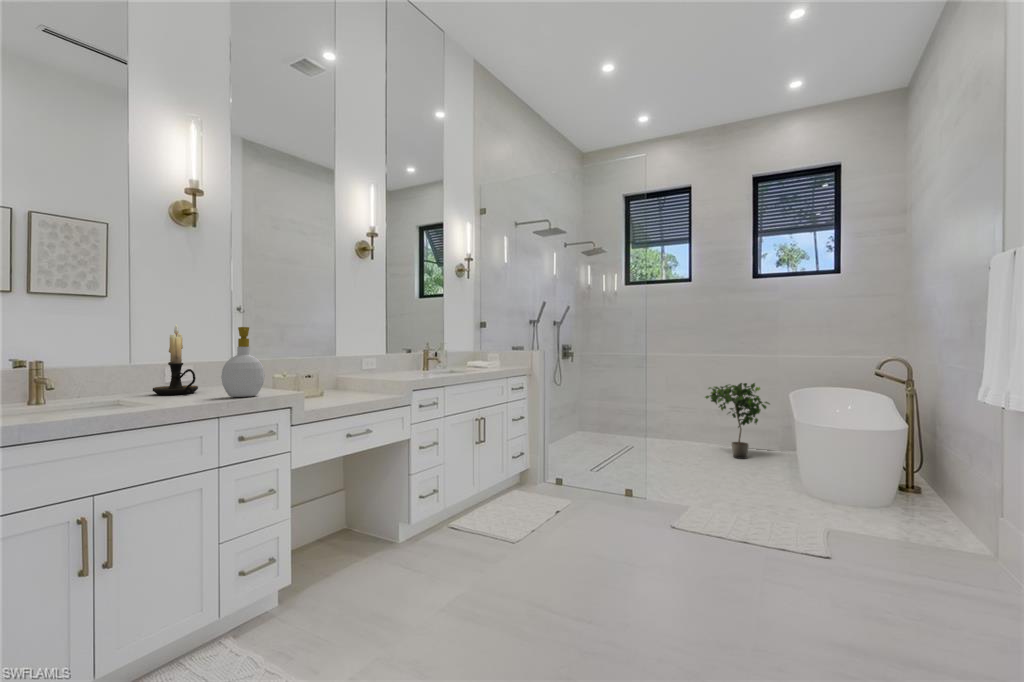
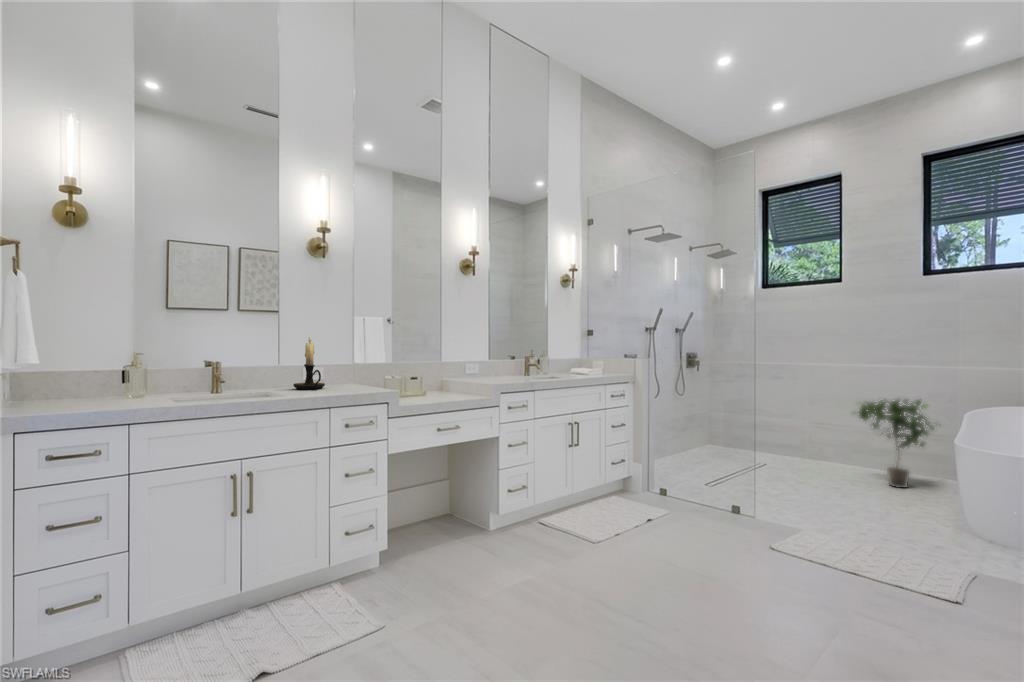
soap bottle: present [221,327,265,397] -> none [334,337,367,393]

